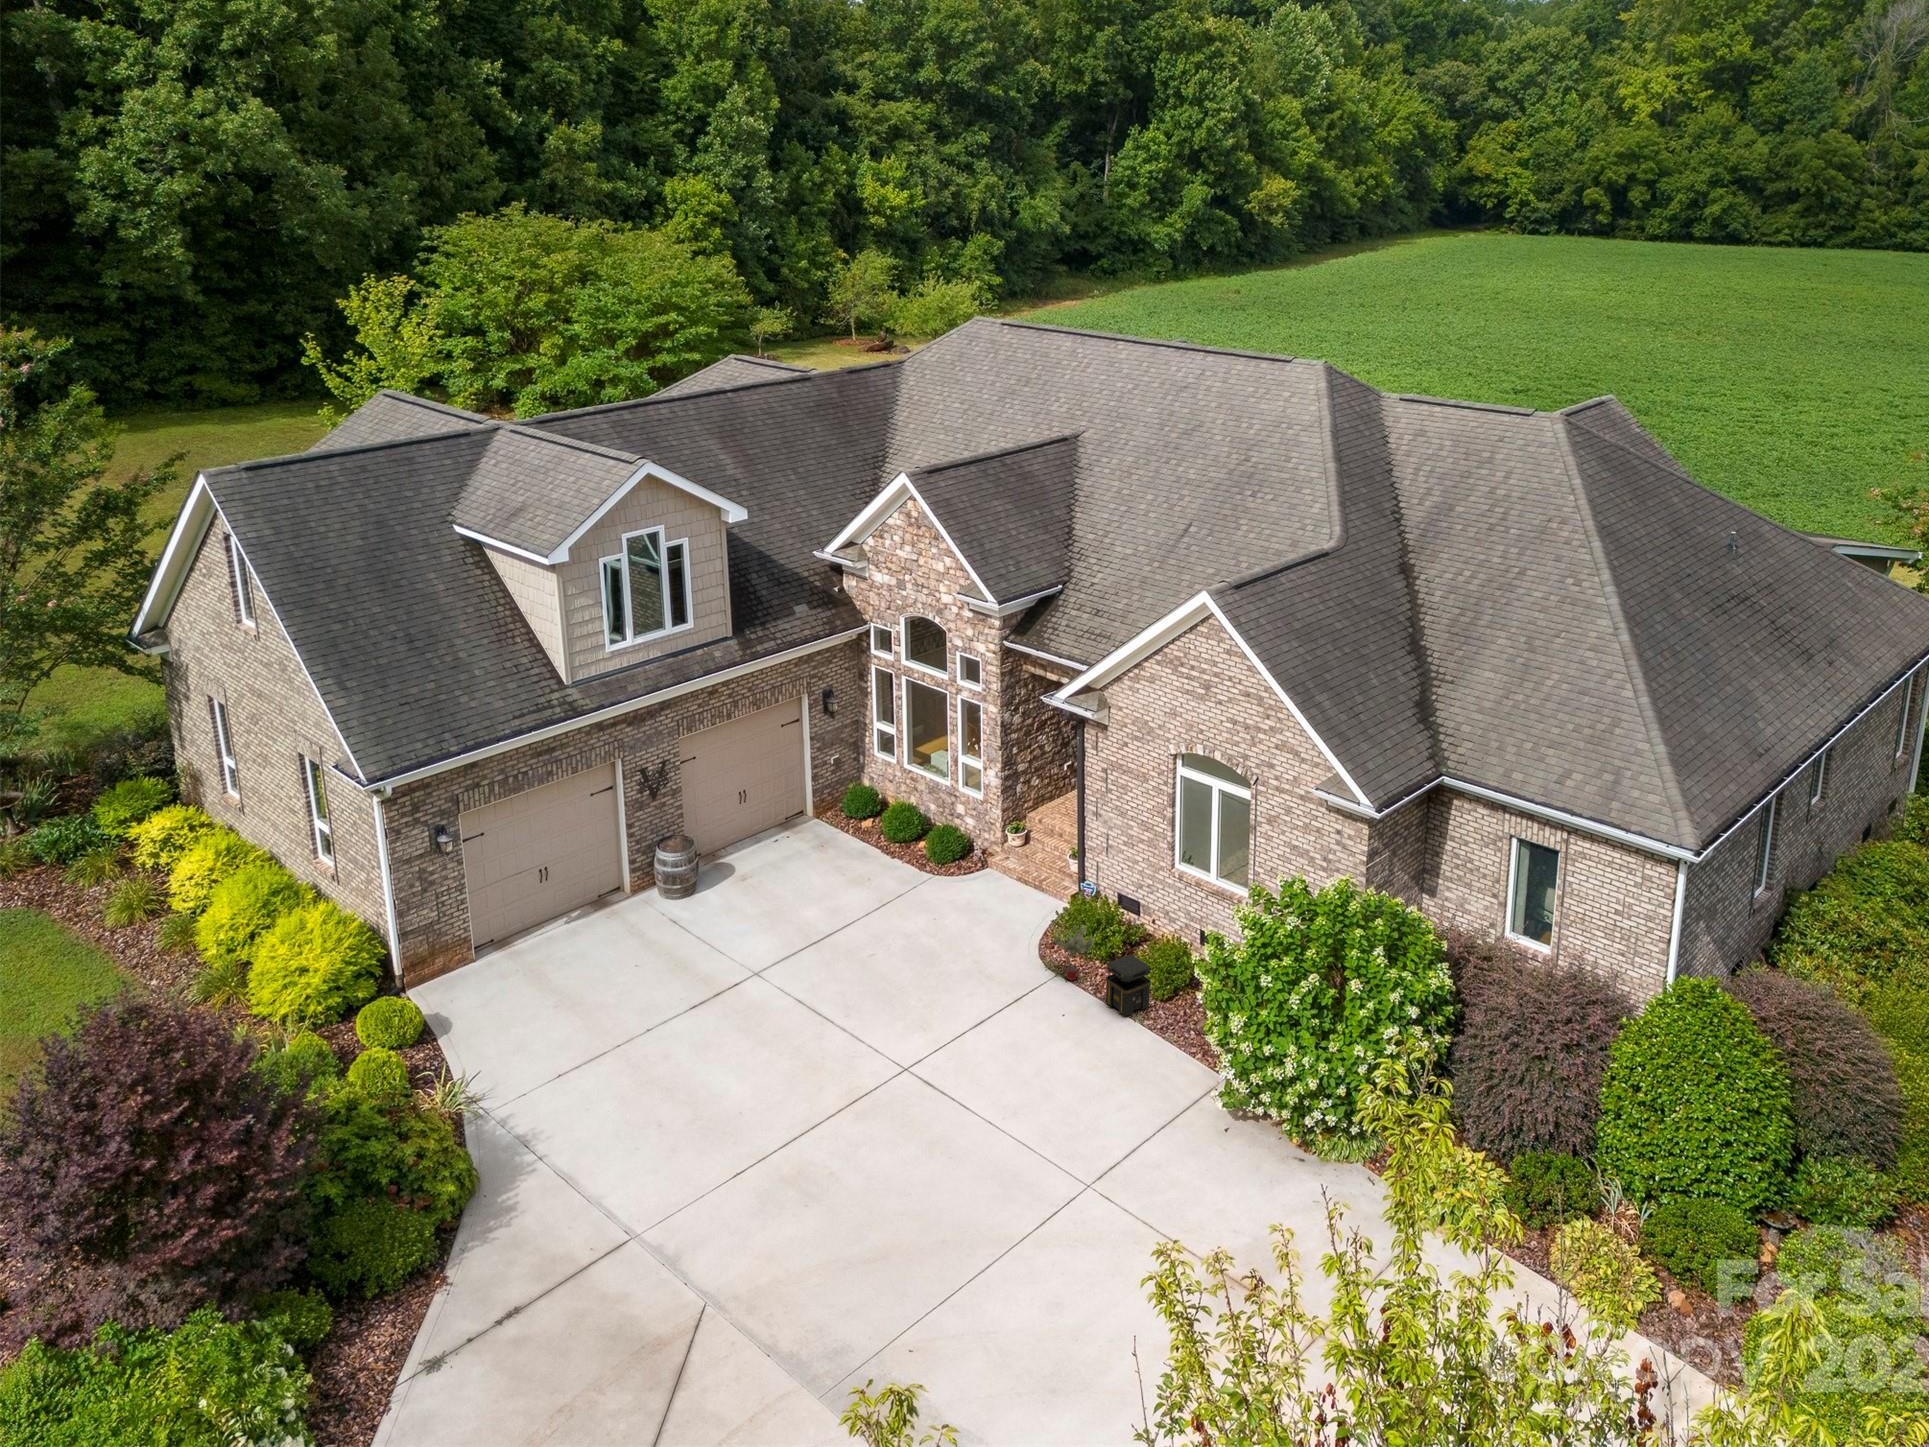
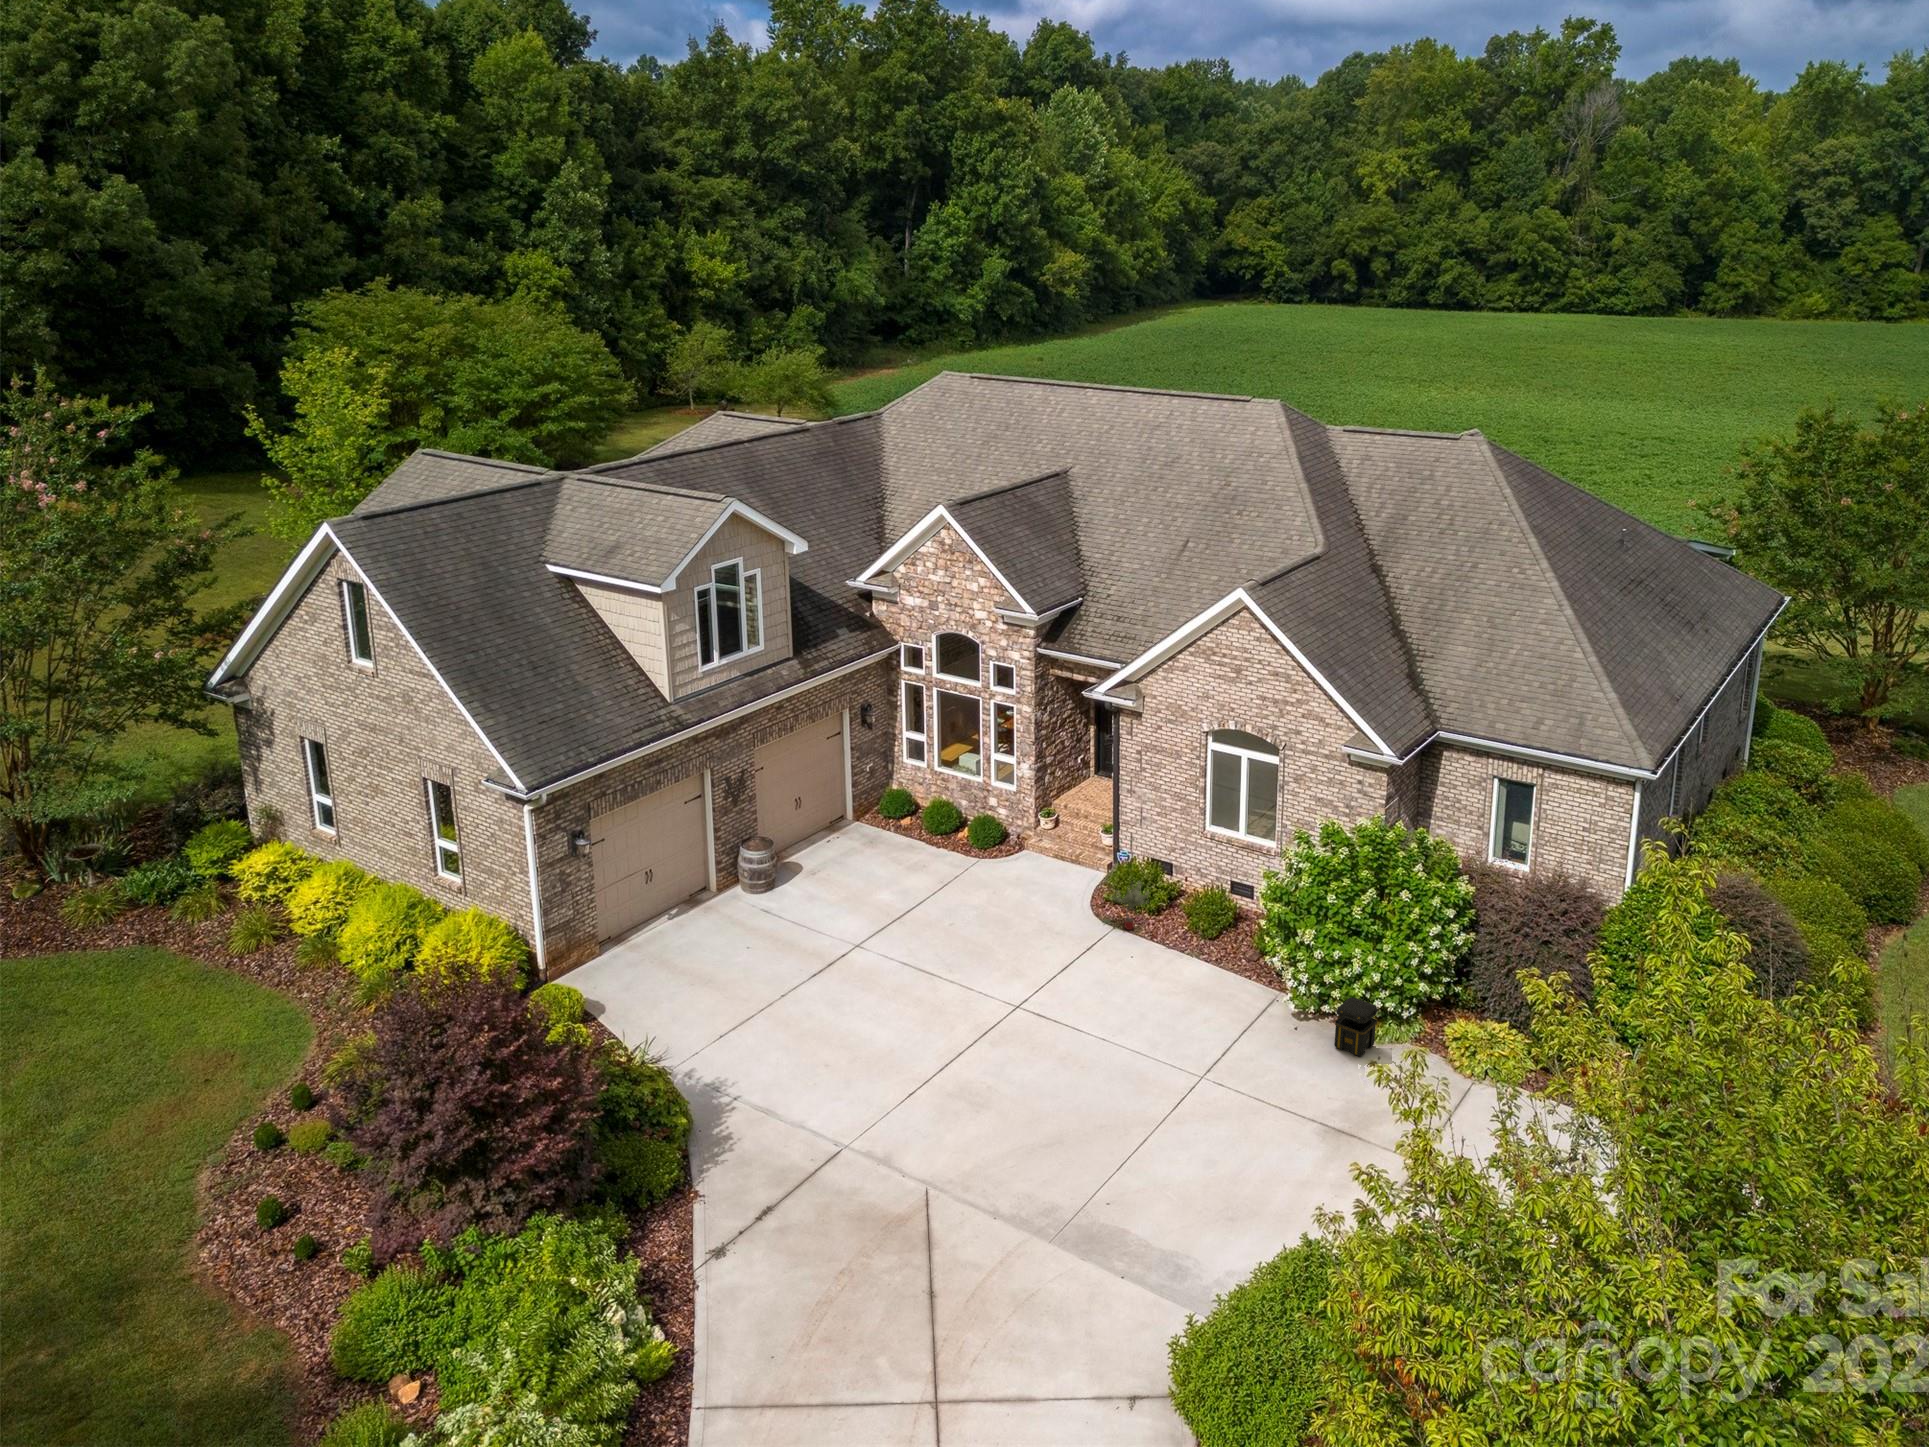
toolbox: present [1106,955,1151,1016] -> present [1334,998,1378,1056]

